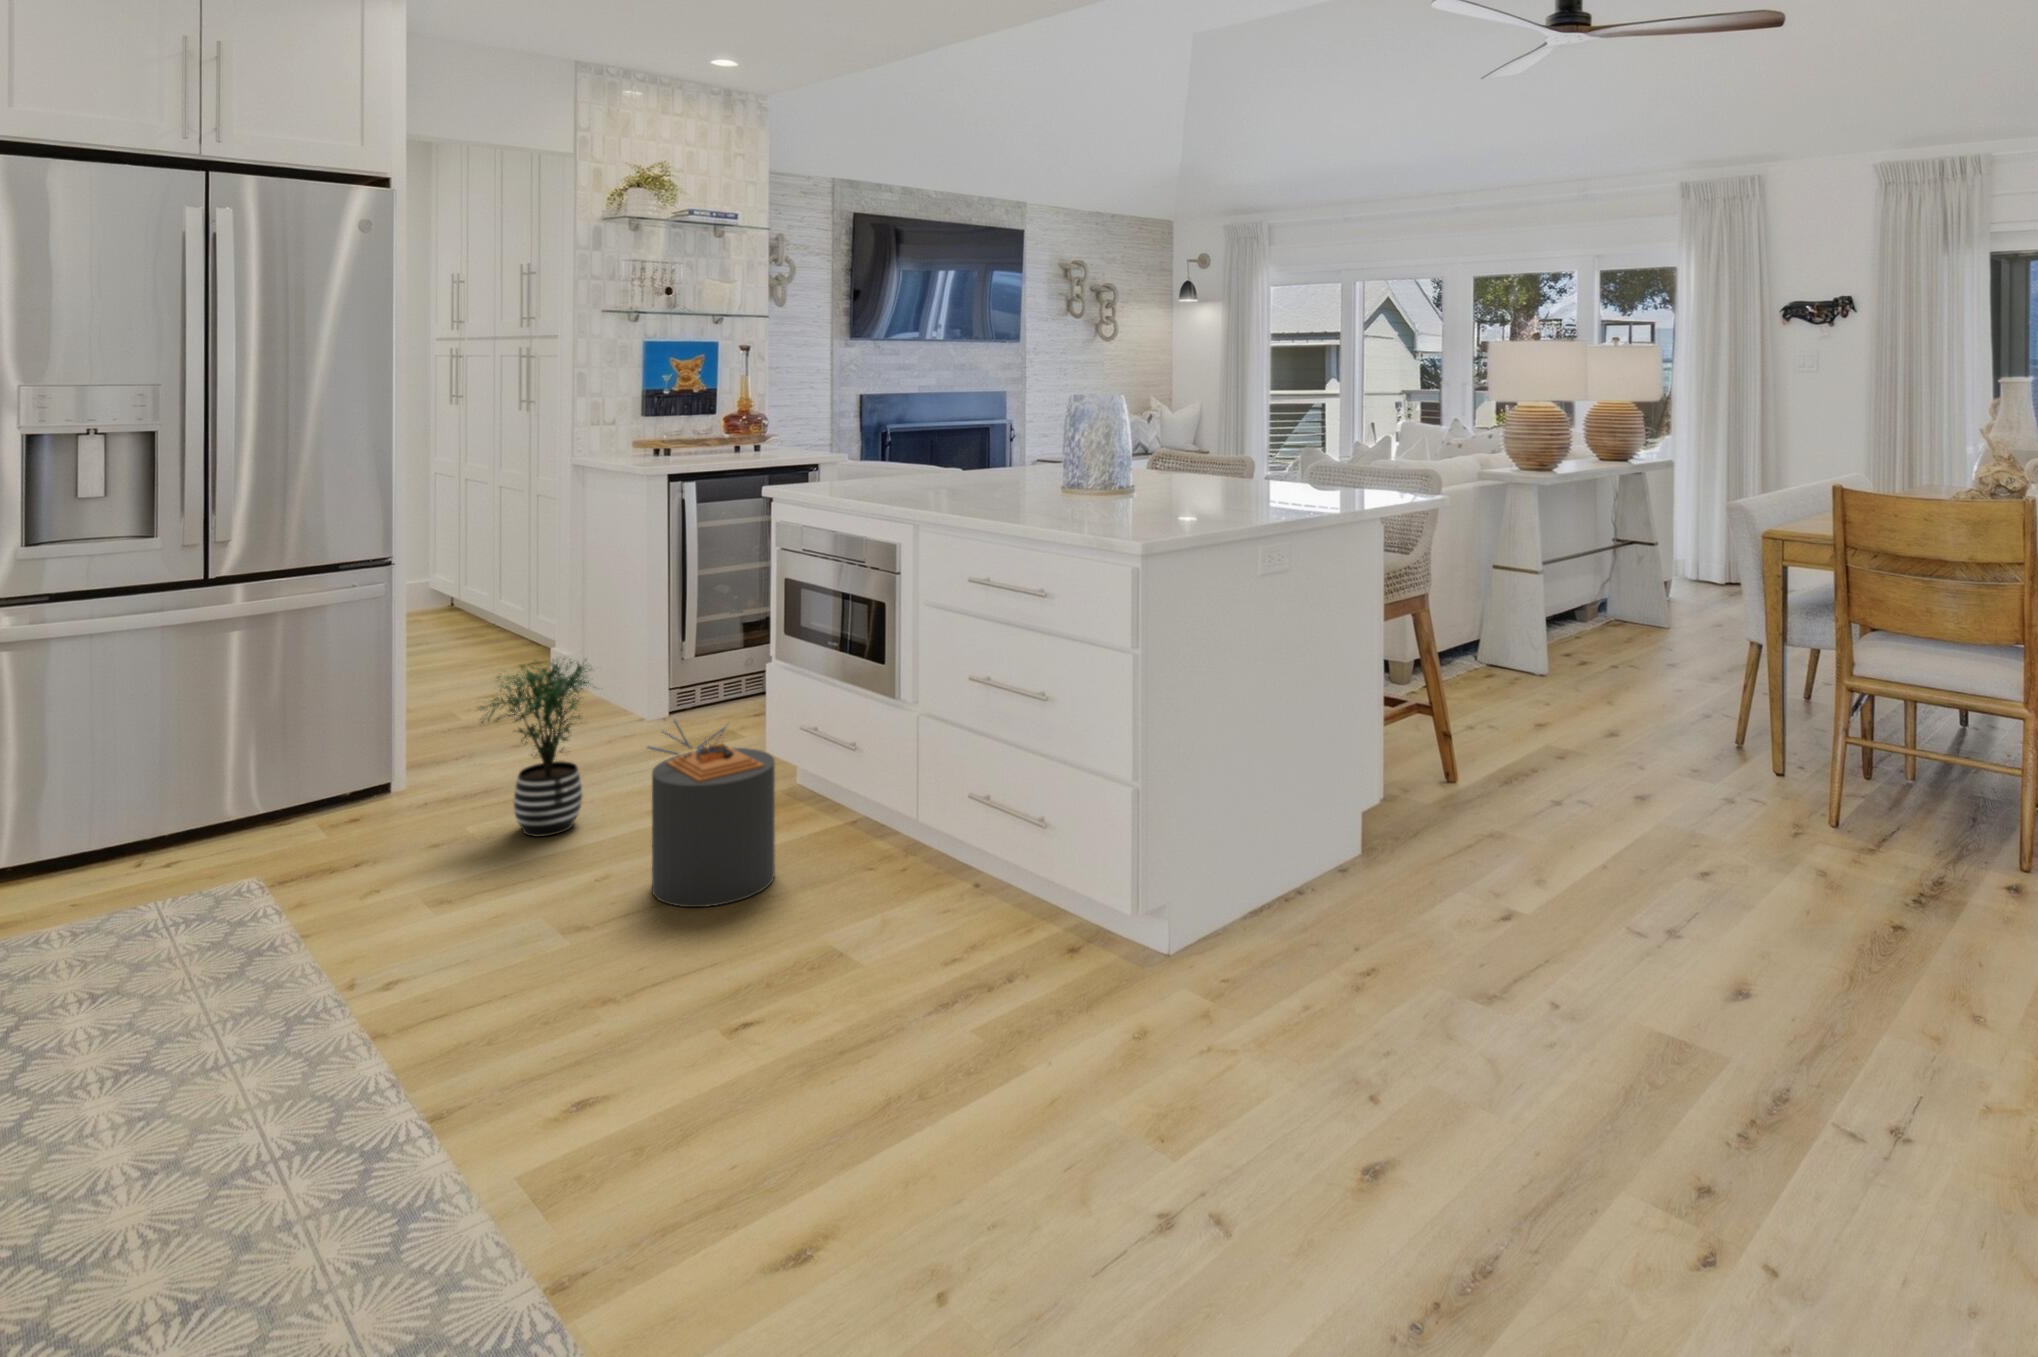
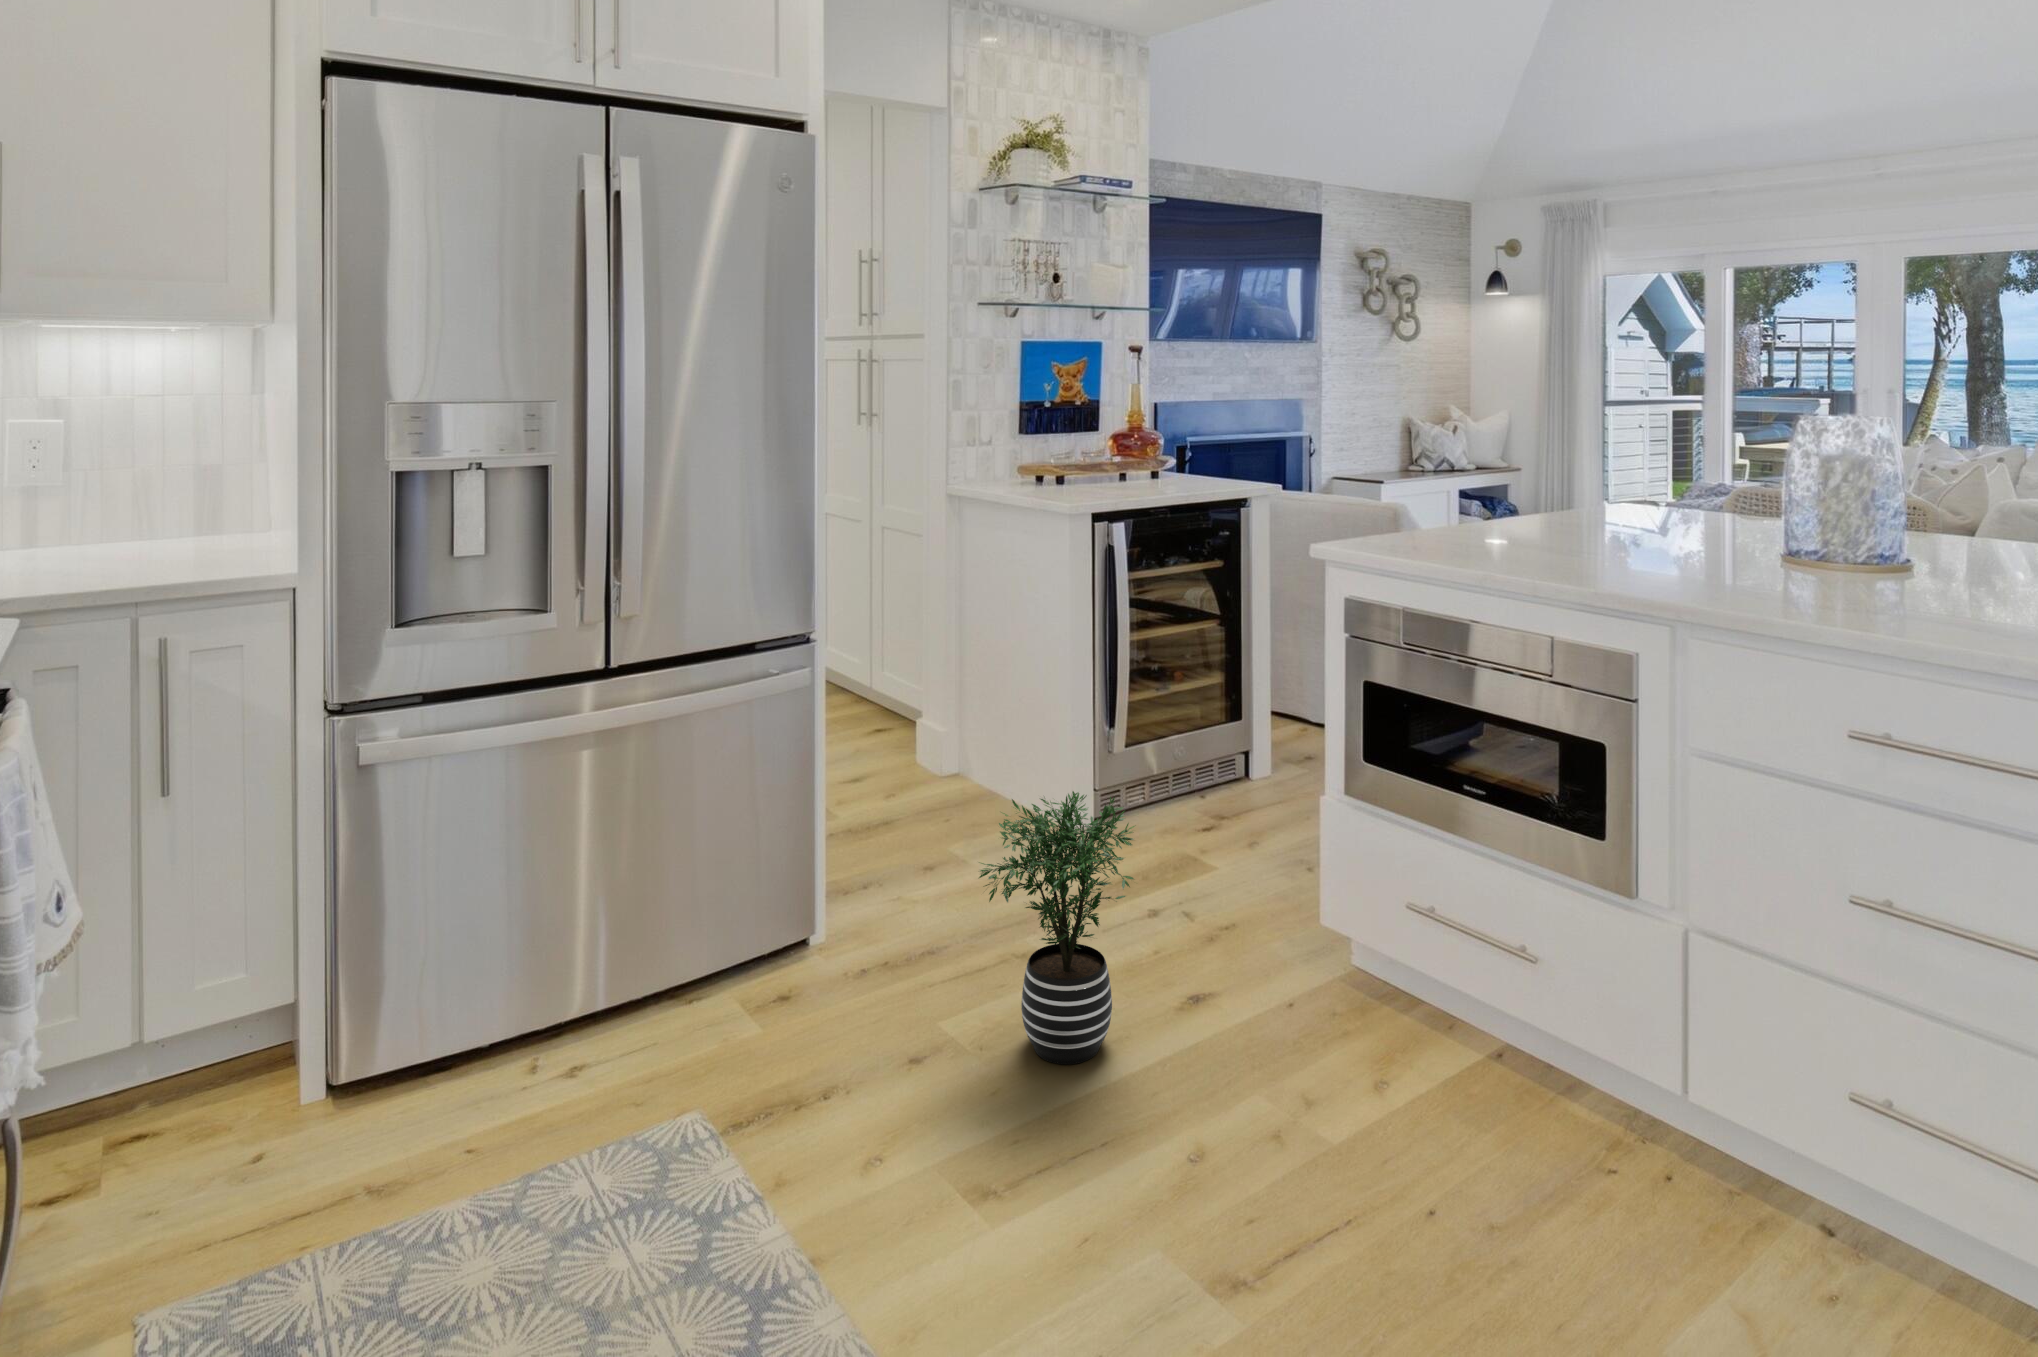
trash can: present [648,719,775,907] -> none [1302,924,1498,1263]

